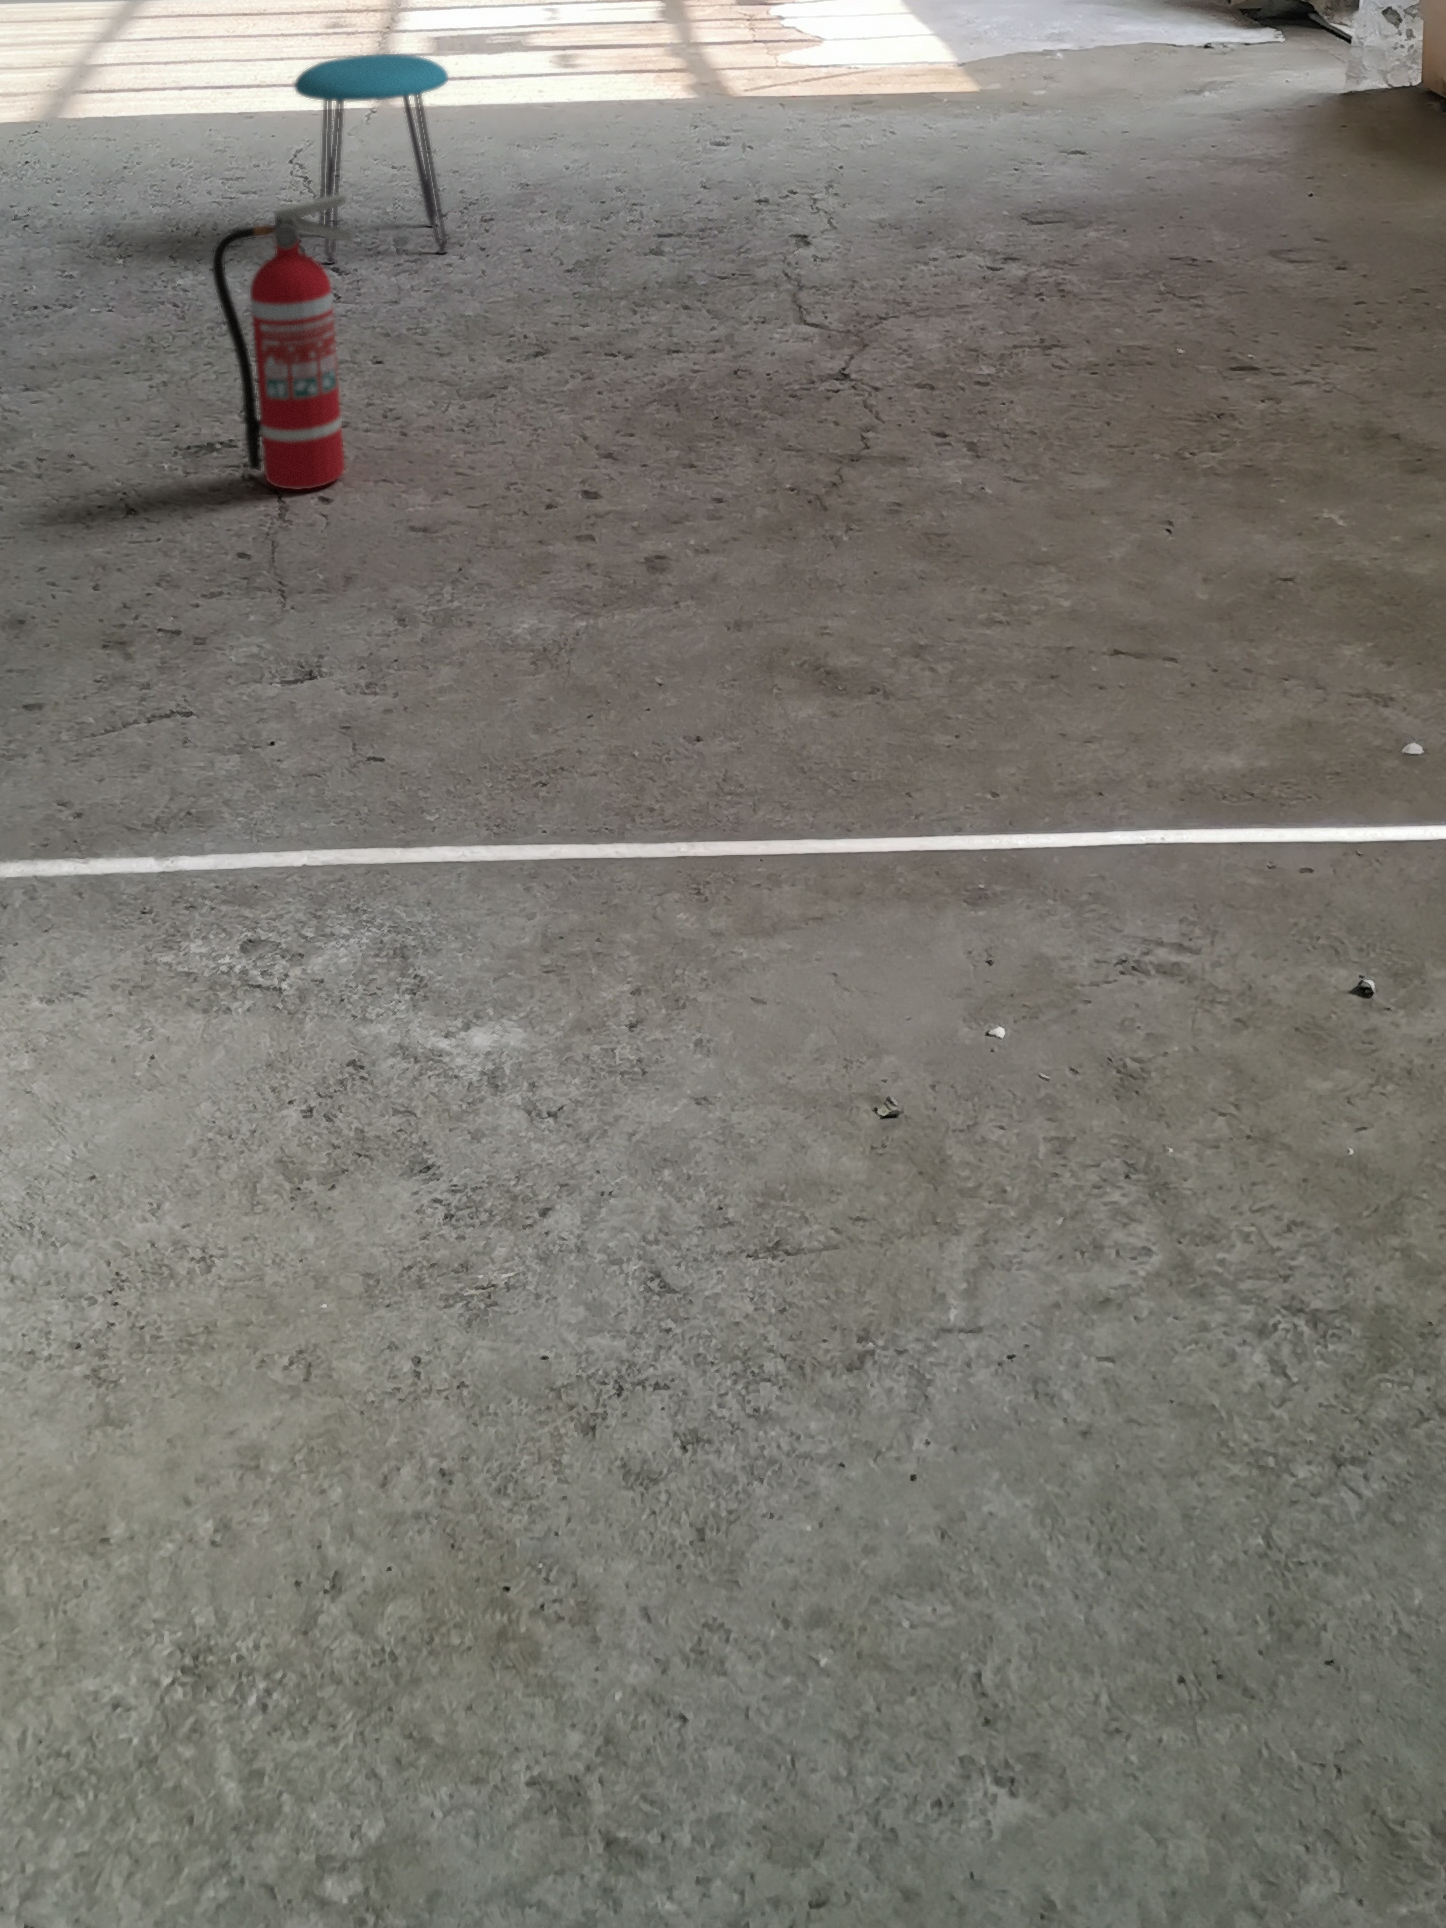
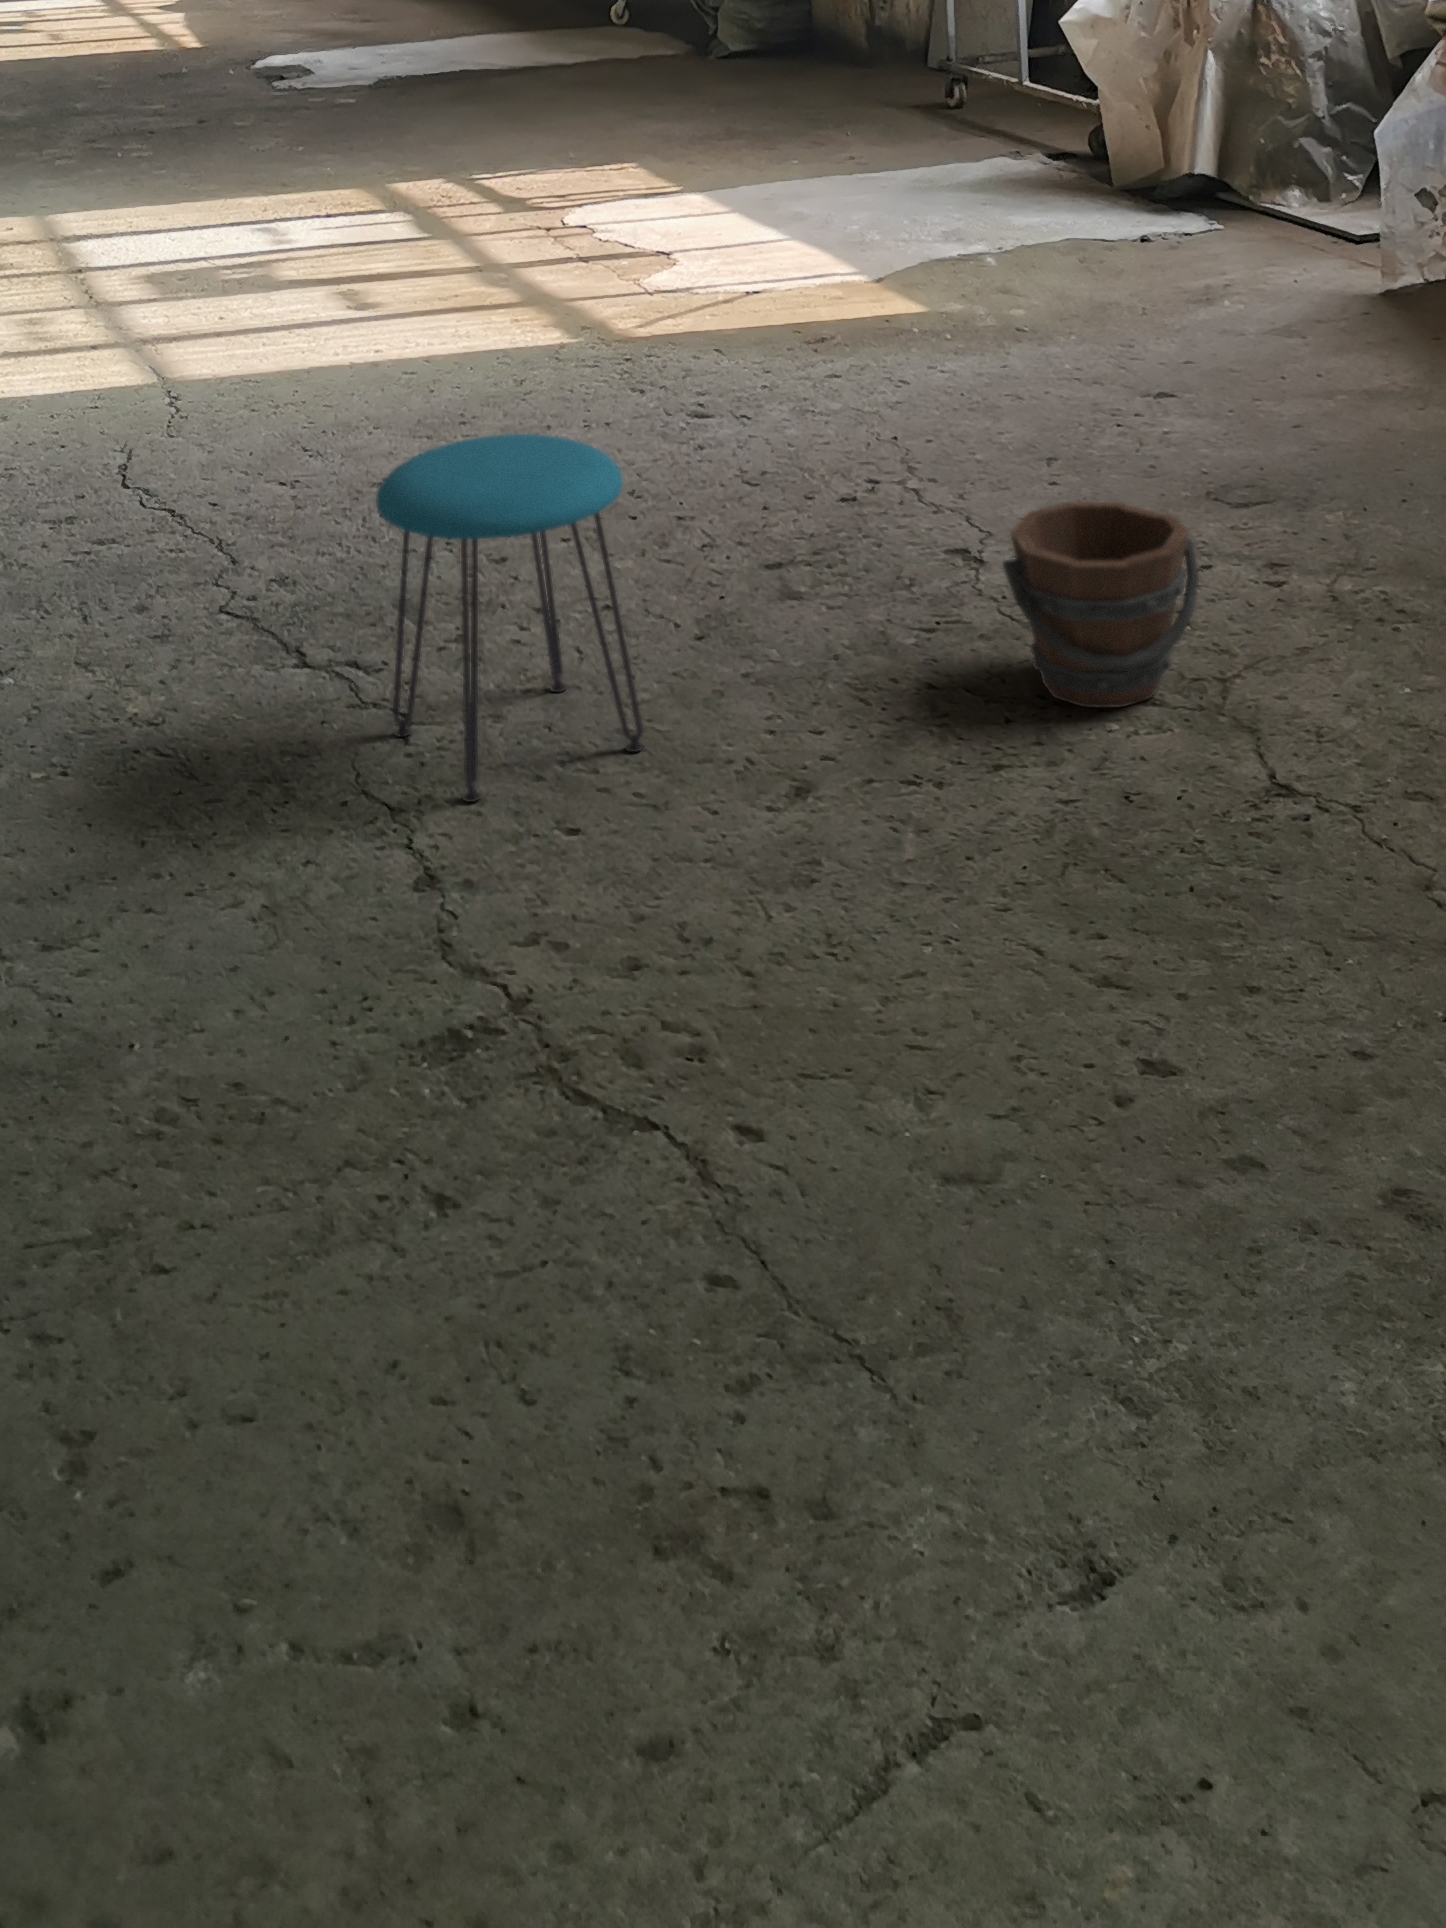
bucket: none [681,134,813,262] -> present [1003,501,1199,707]
fire extinguisher: present [212,194,353,490] -> none [863,887,1114,1513]

